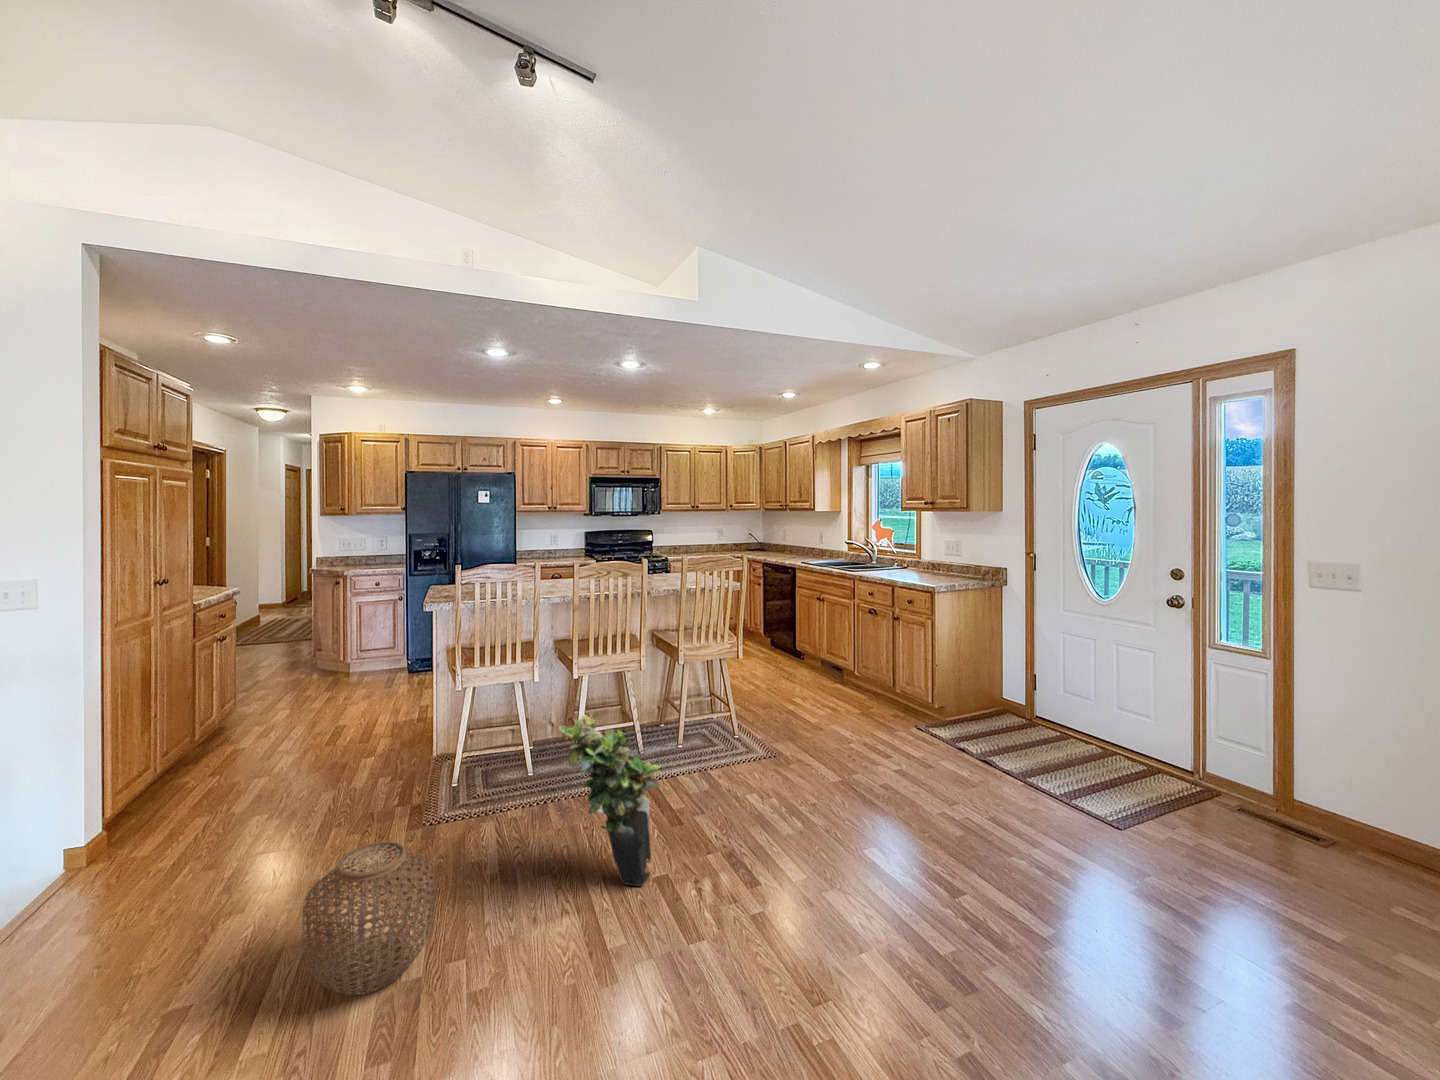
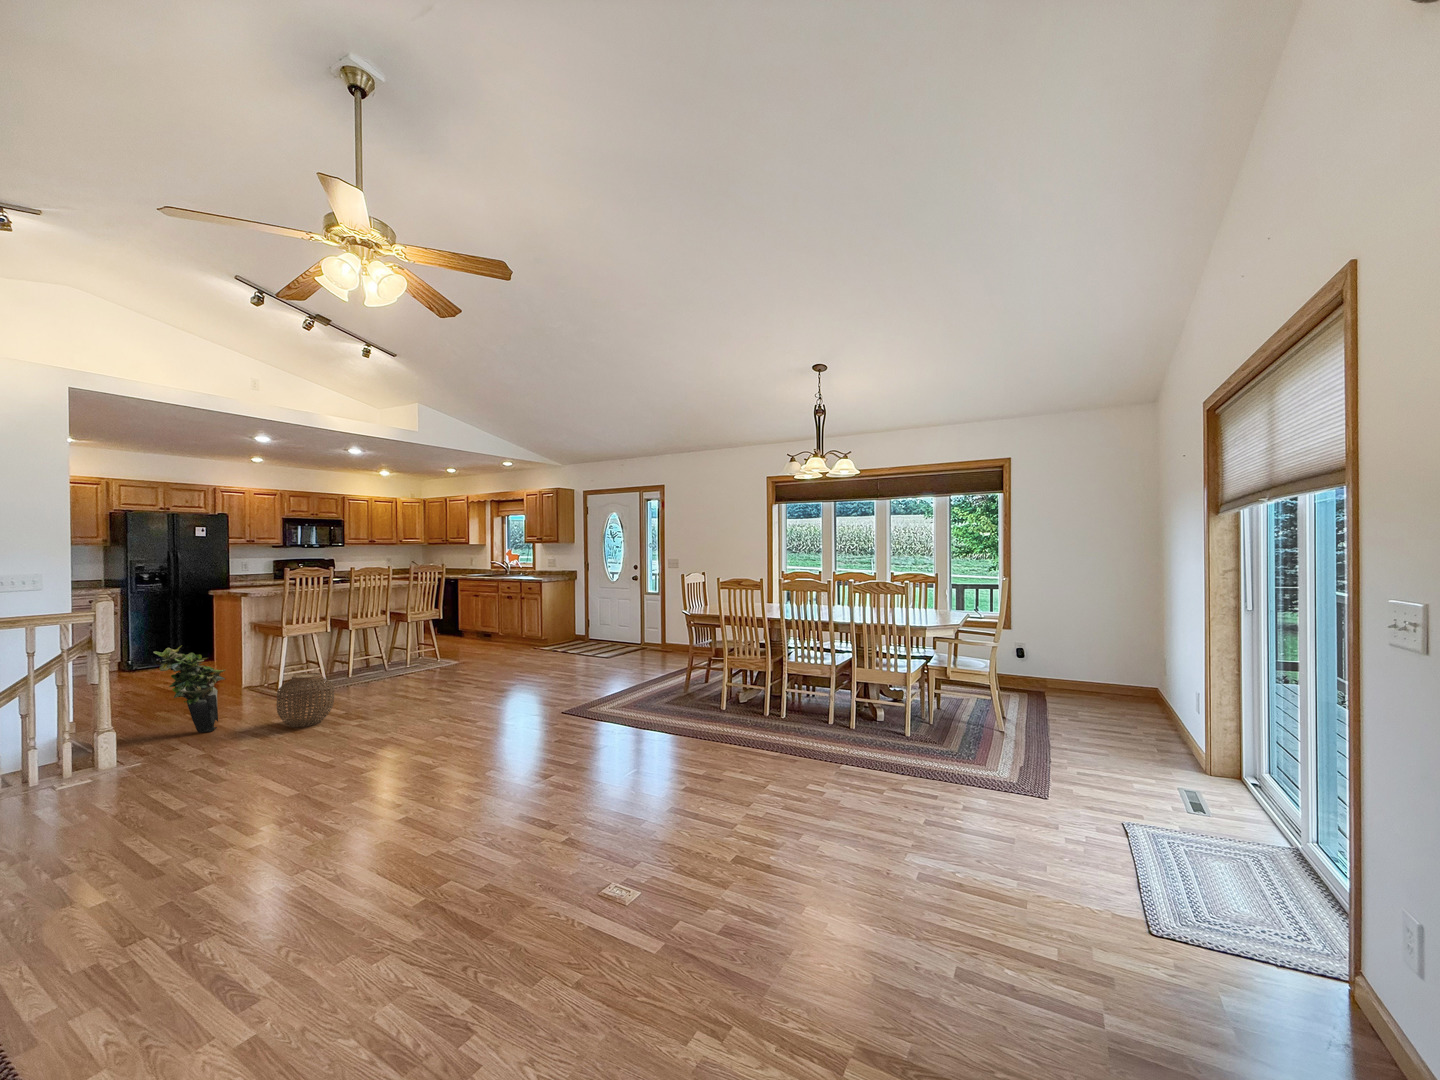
potted plant: present [559,713,661,886] -> present [154,645,225,733]

